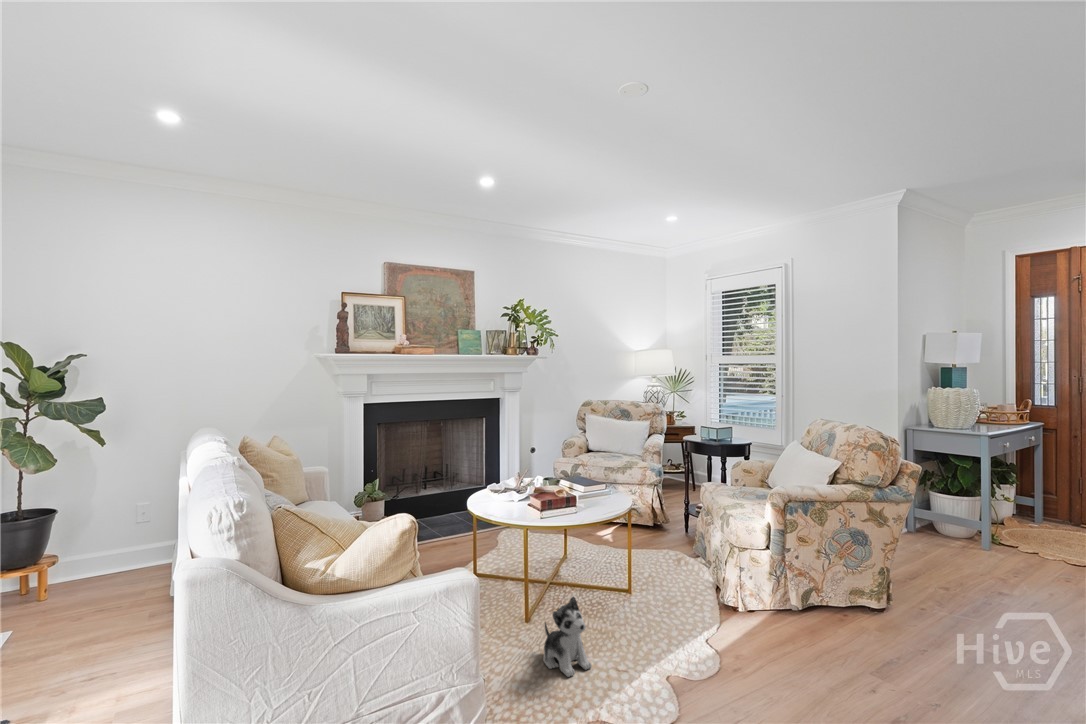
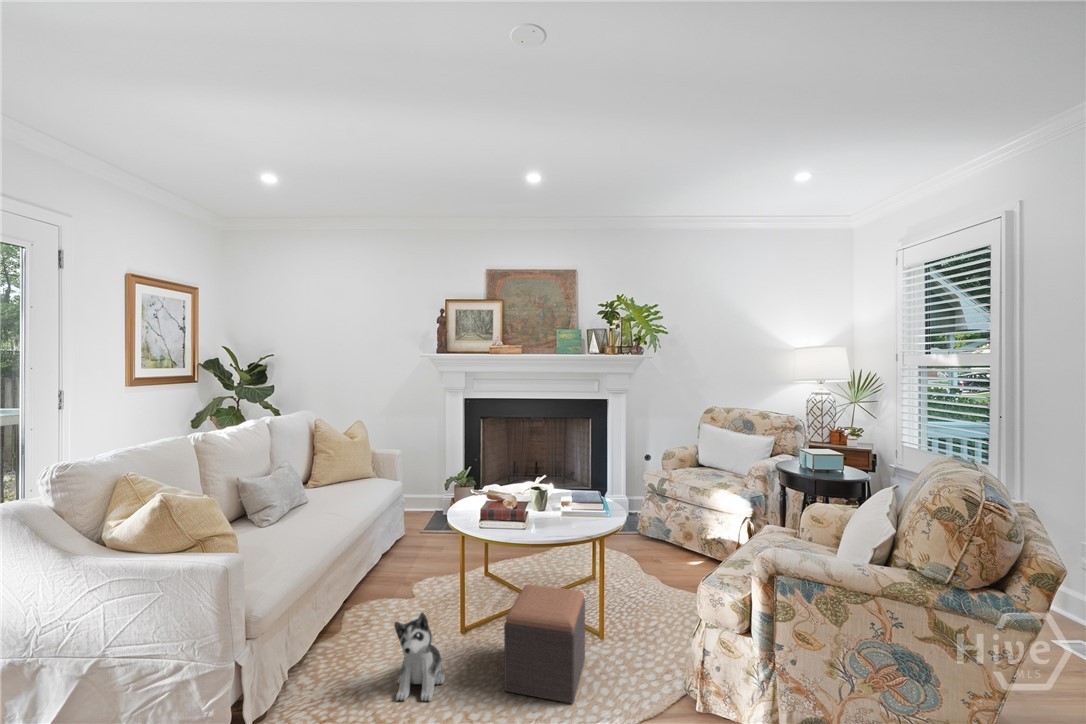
footstool: none [601,555,678,644] -> present [504,584,585,703]

